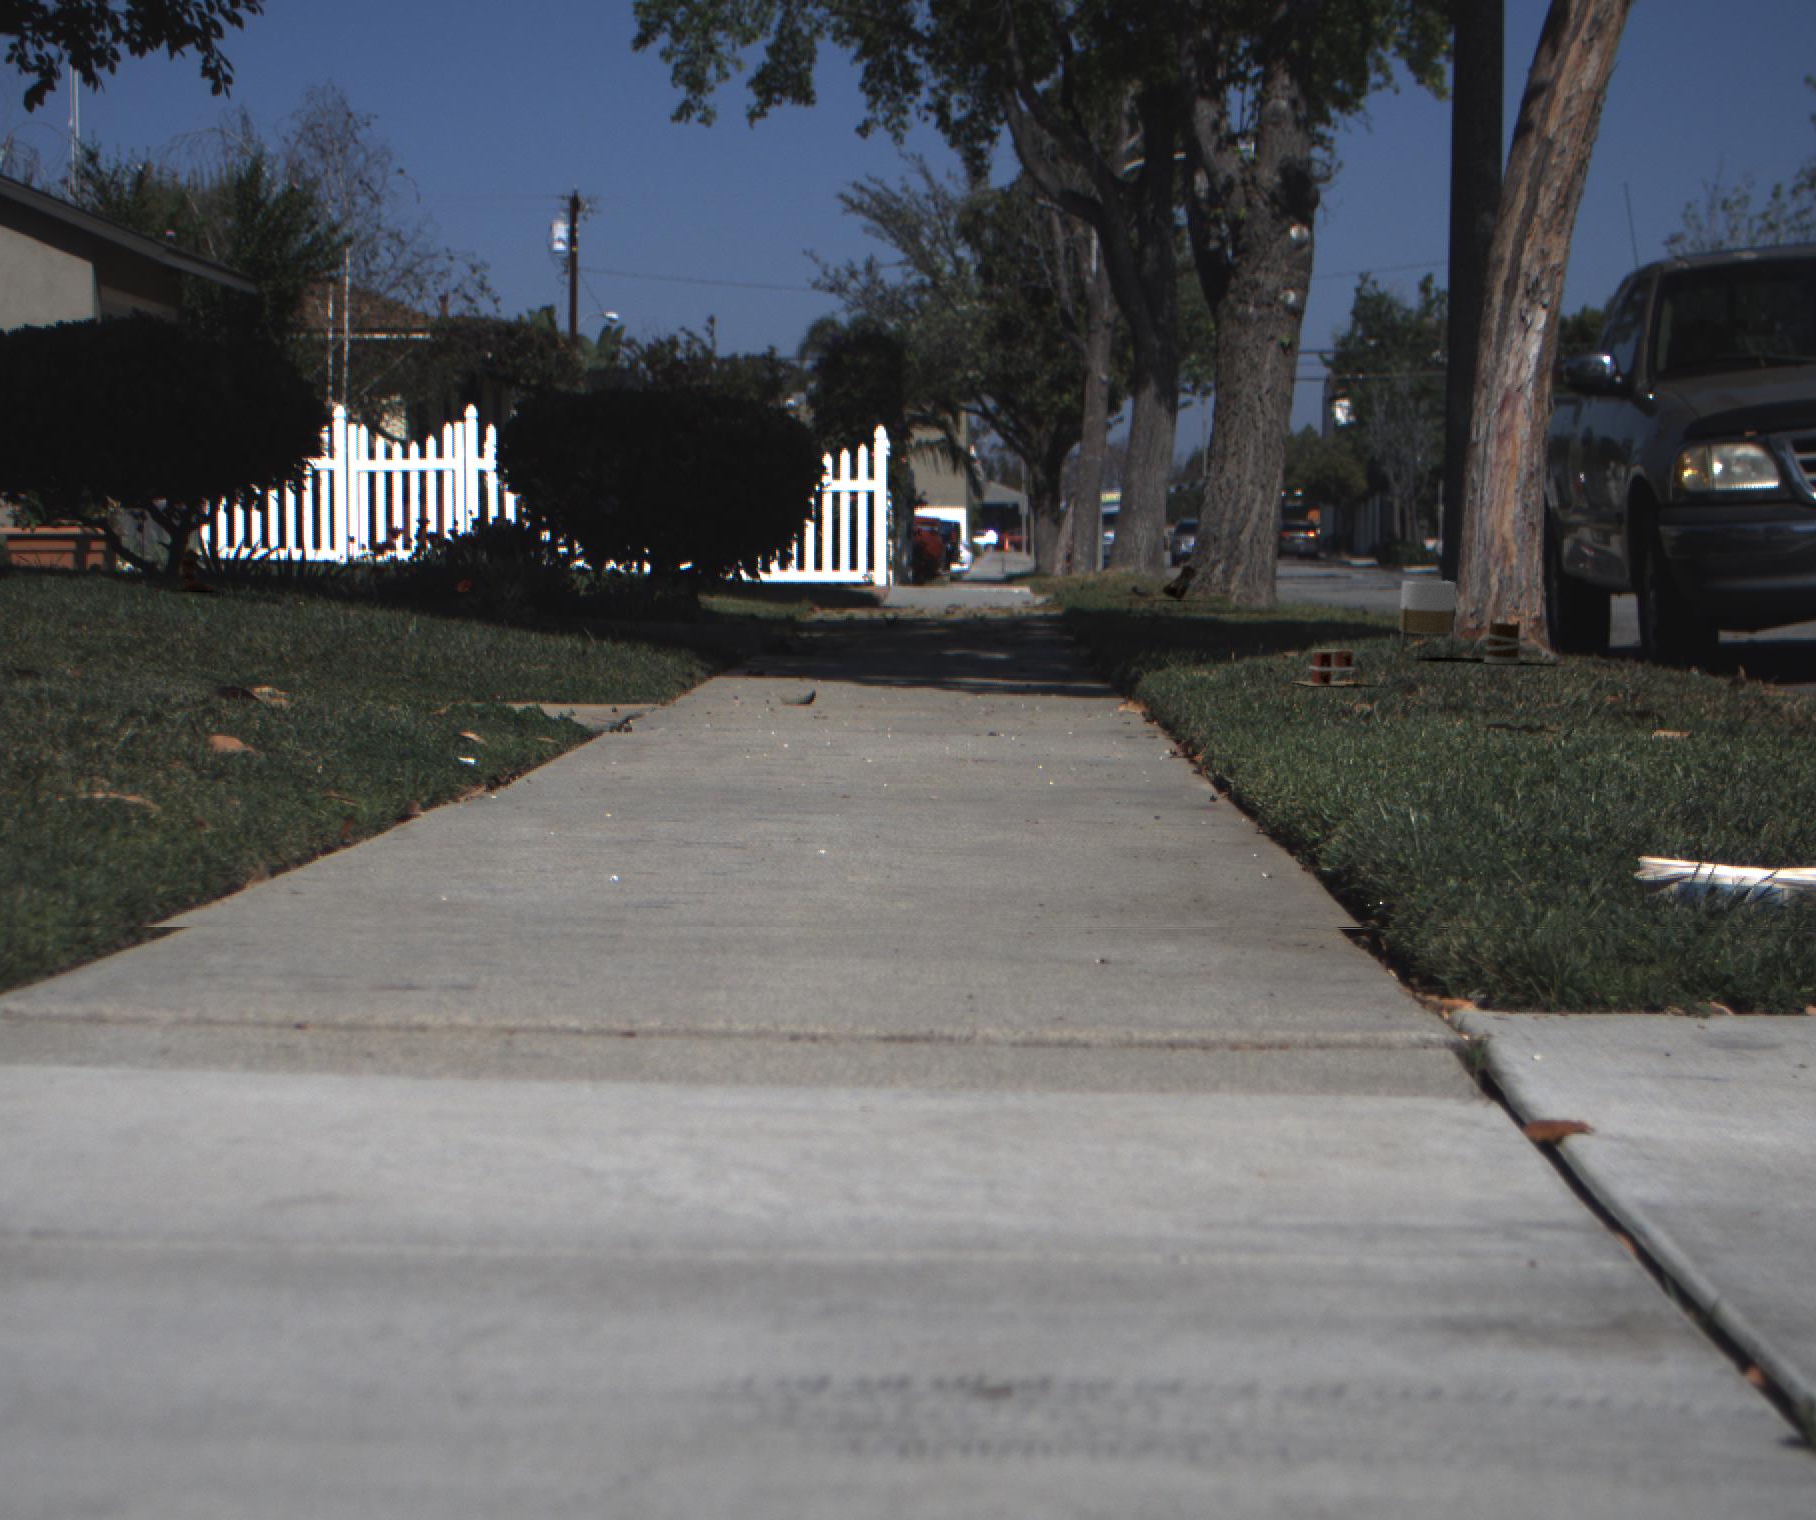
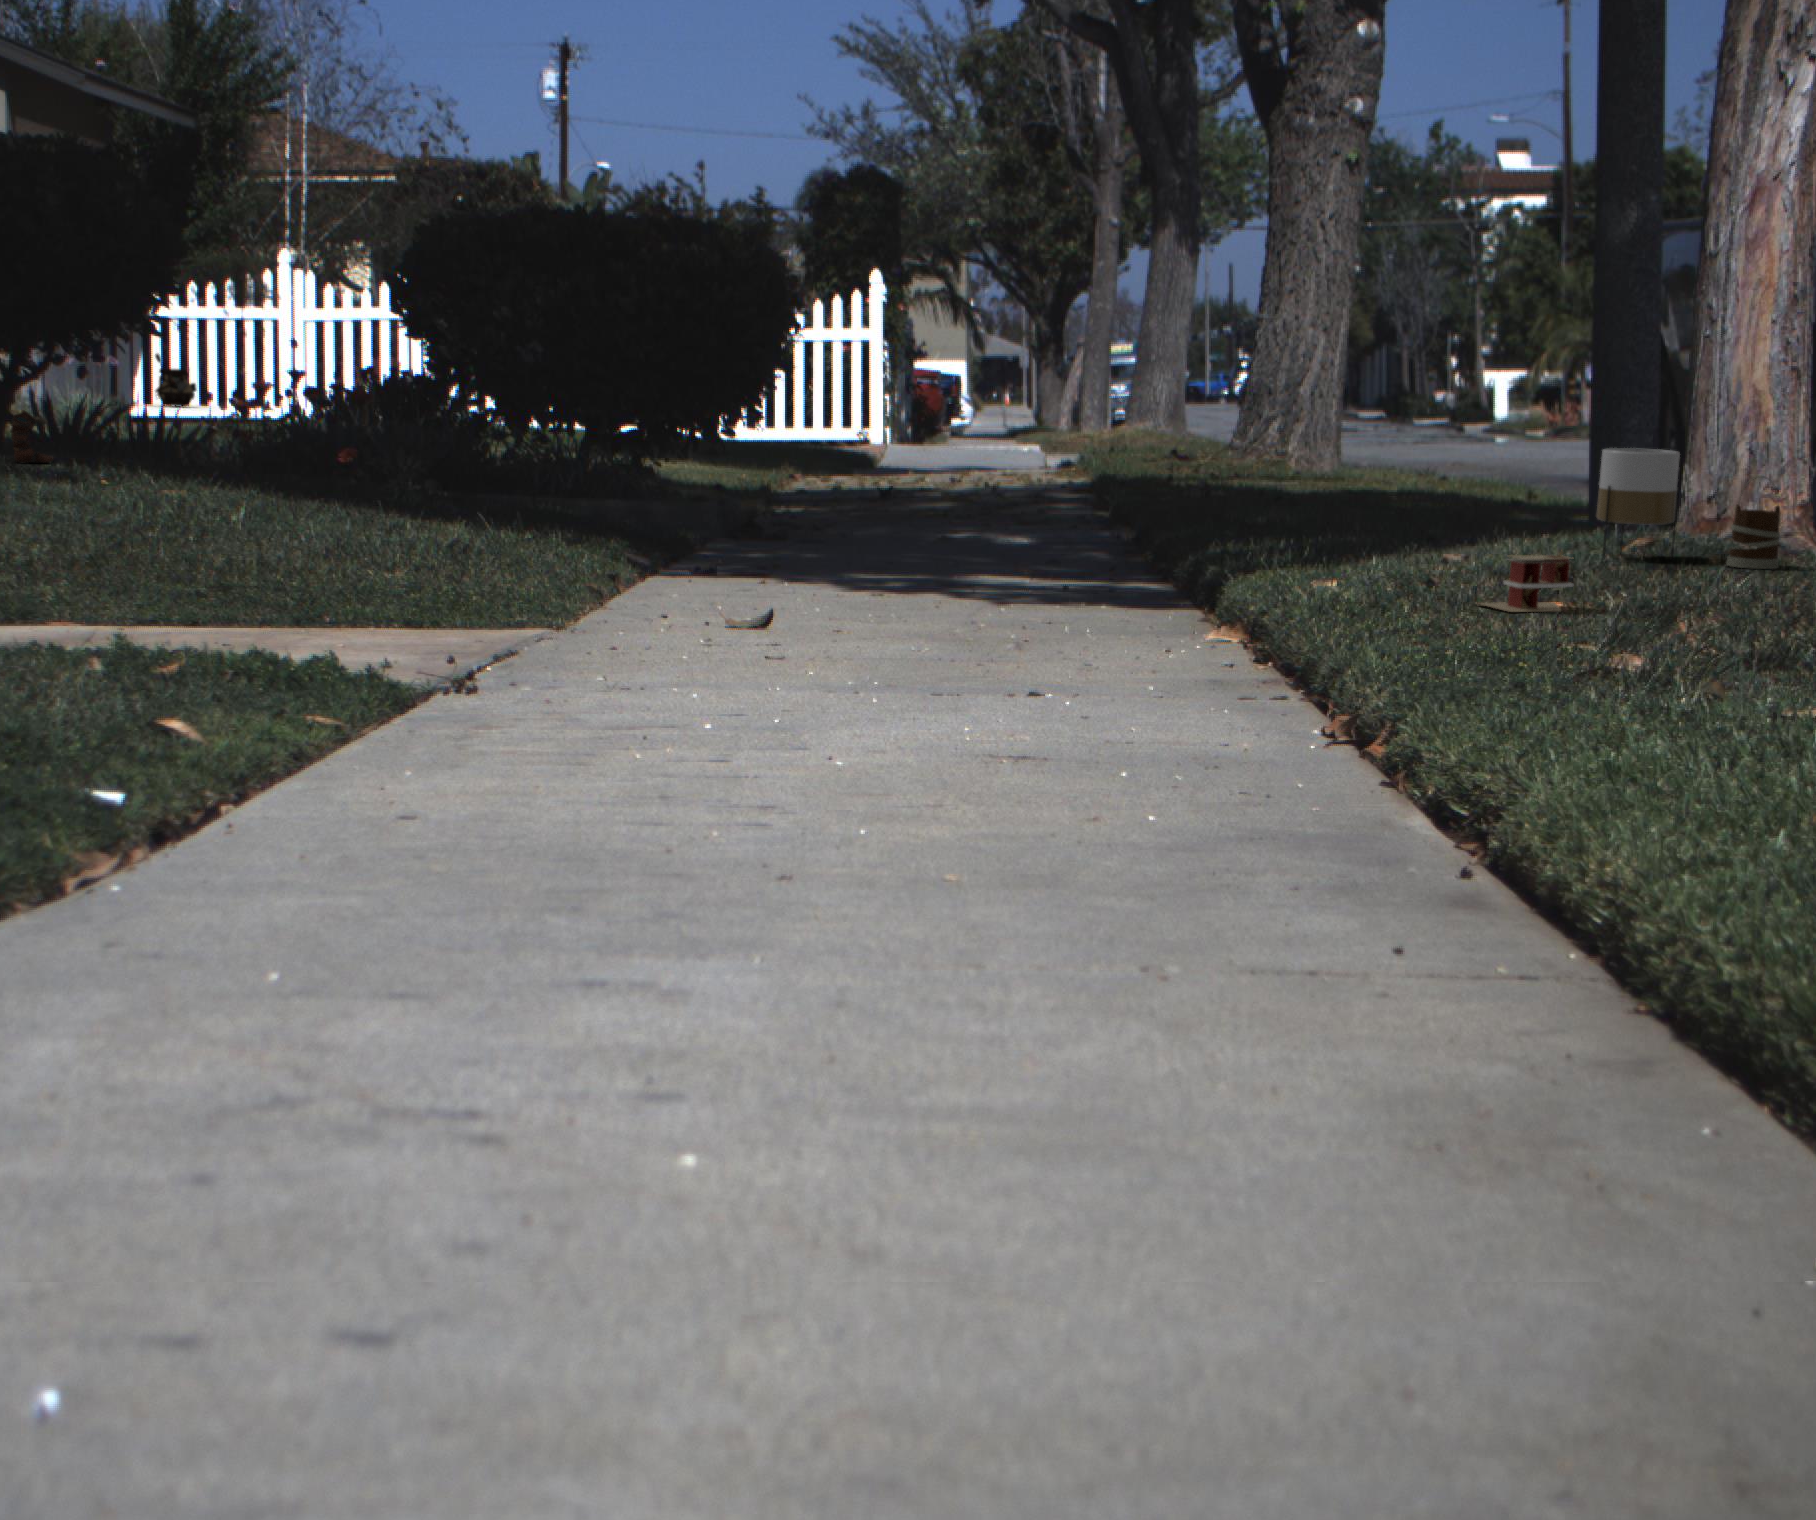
backpack: present [1162,551,1211,600] -> present [155,354,197,407]

